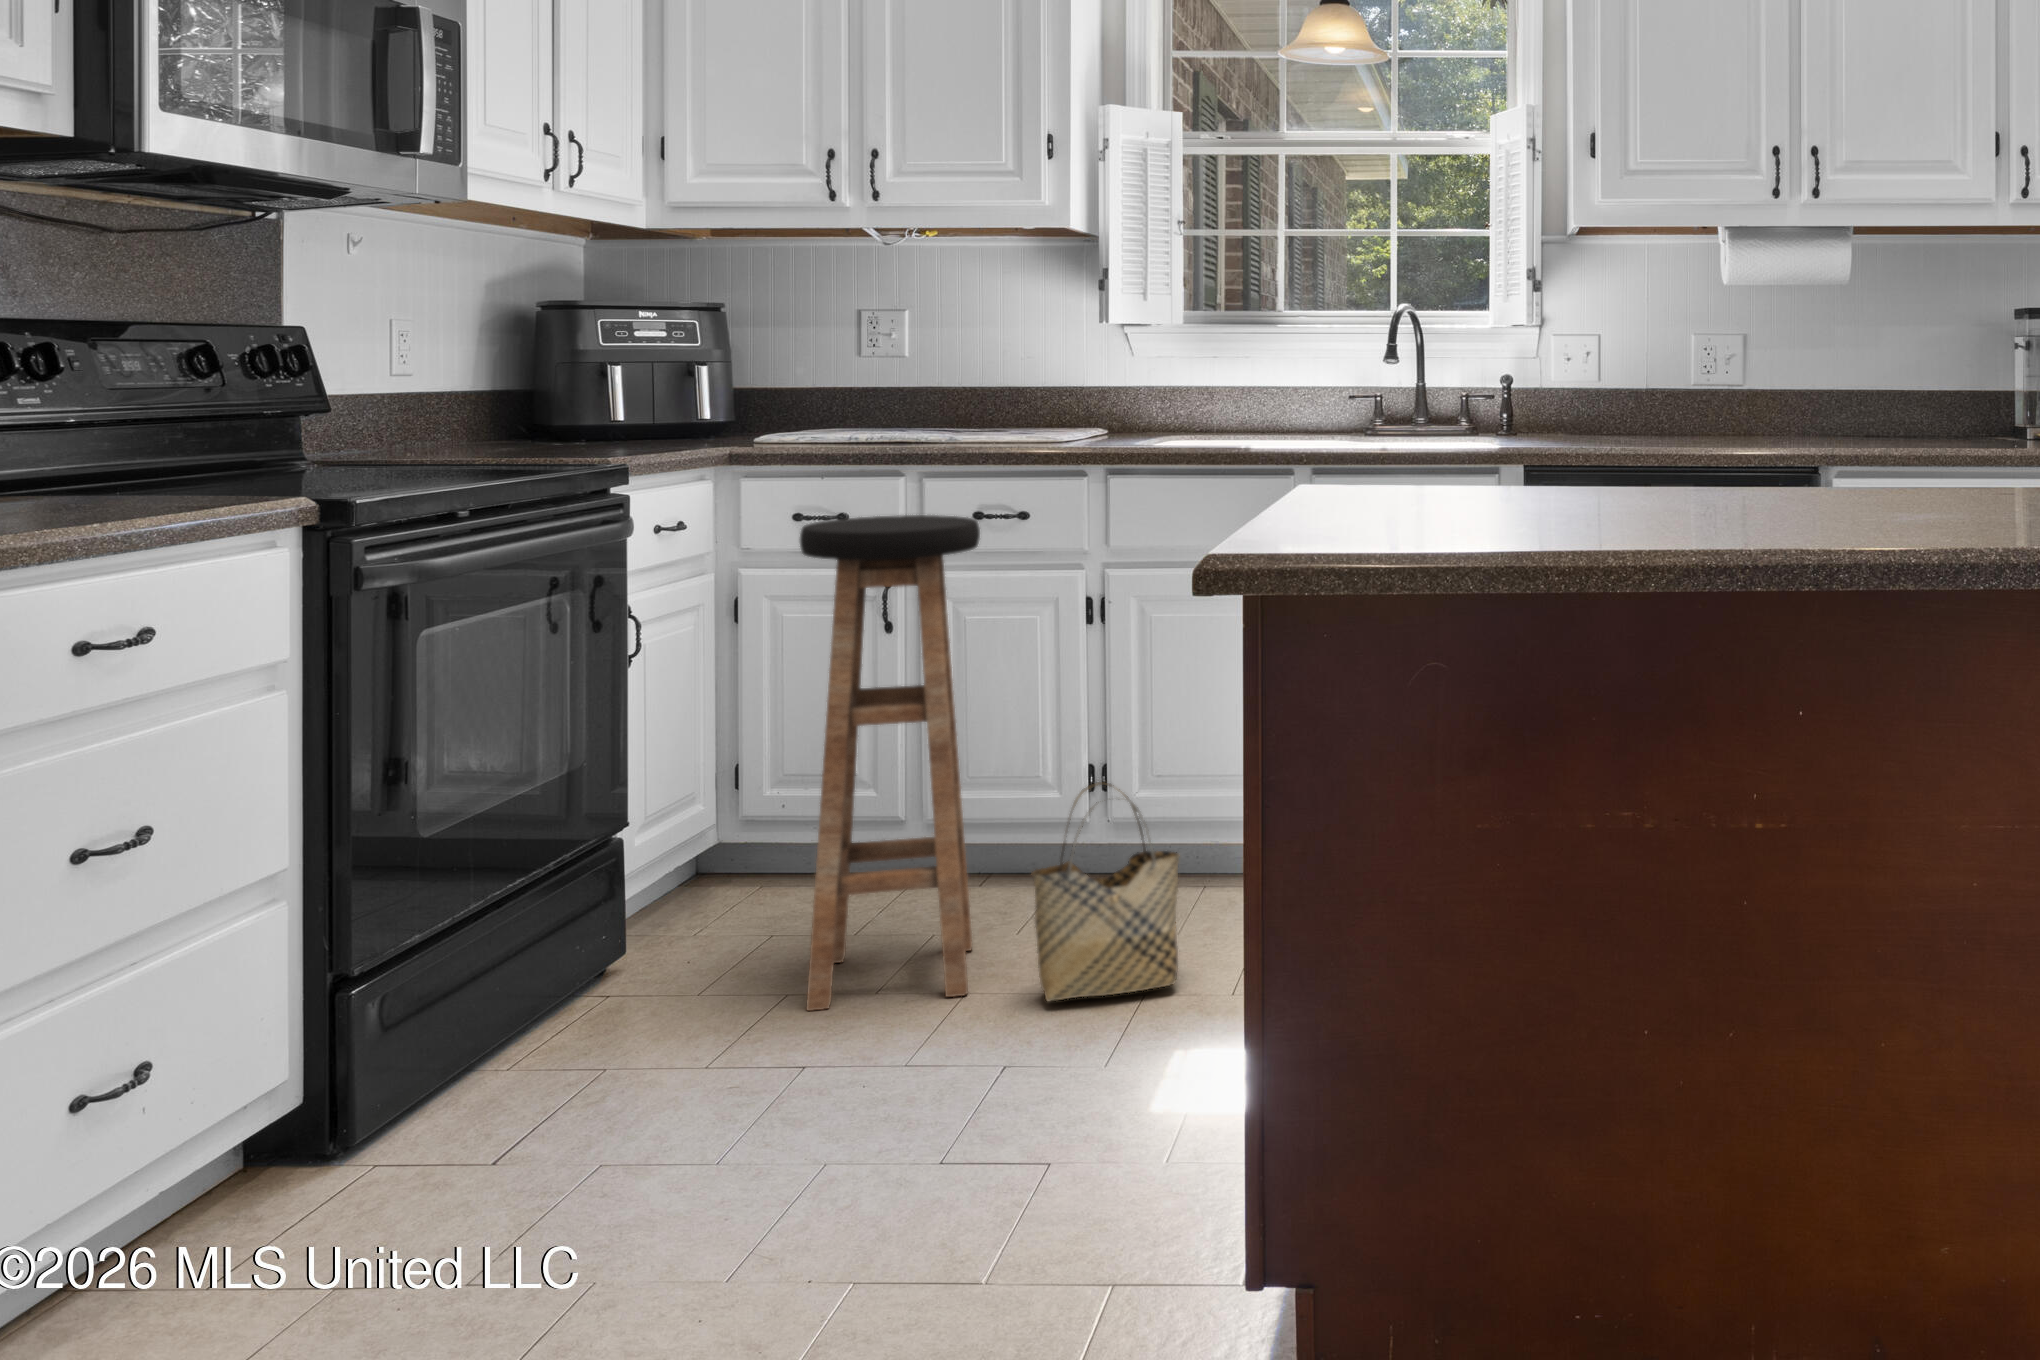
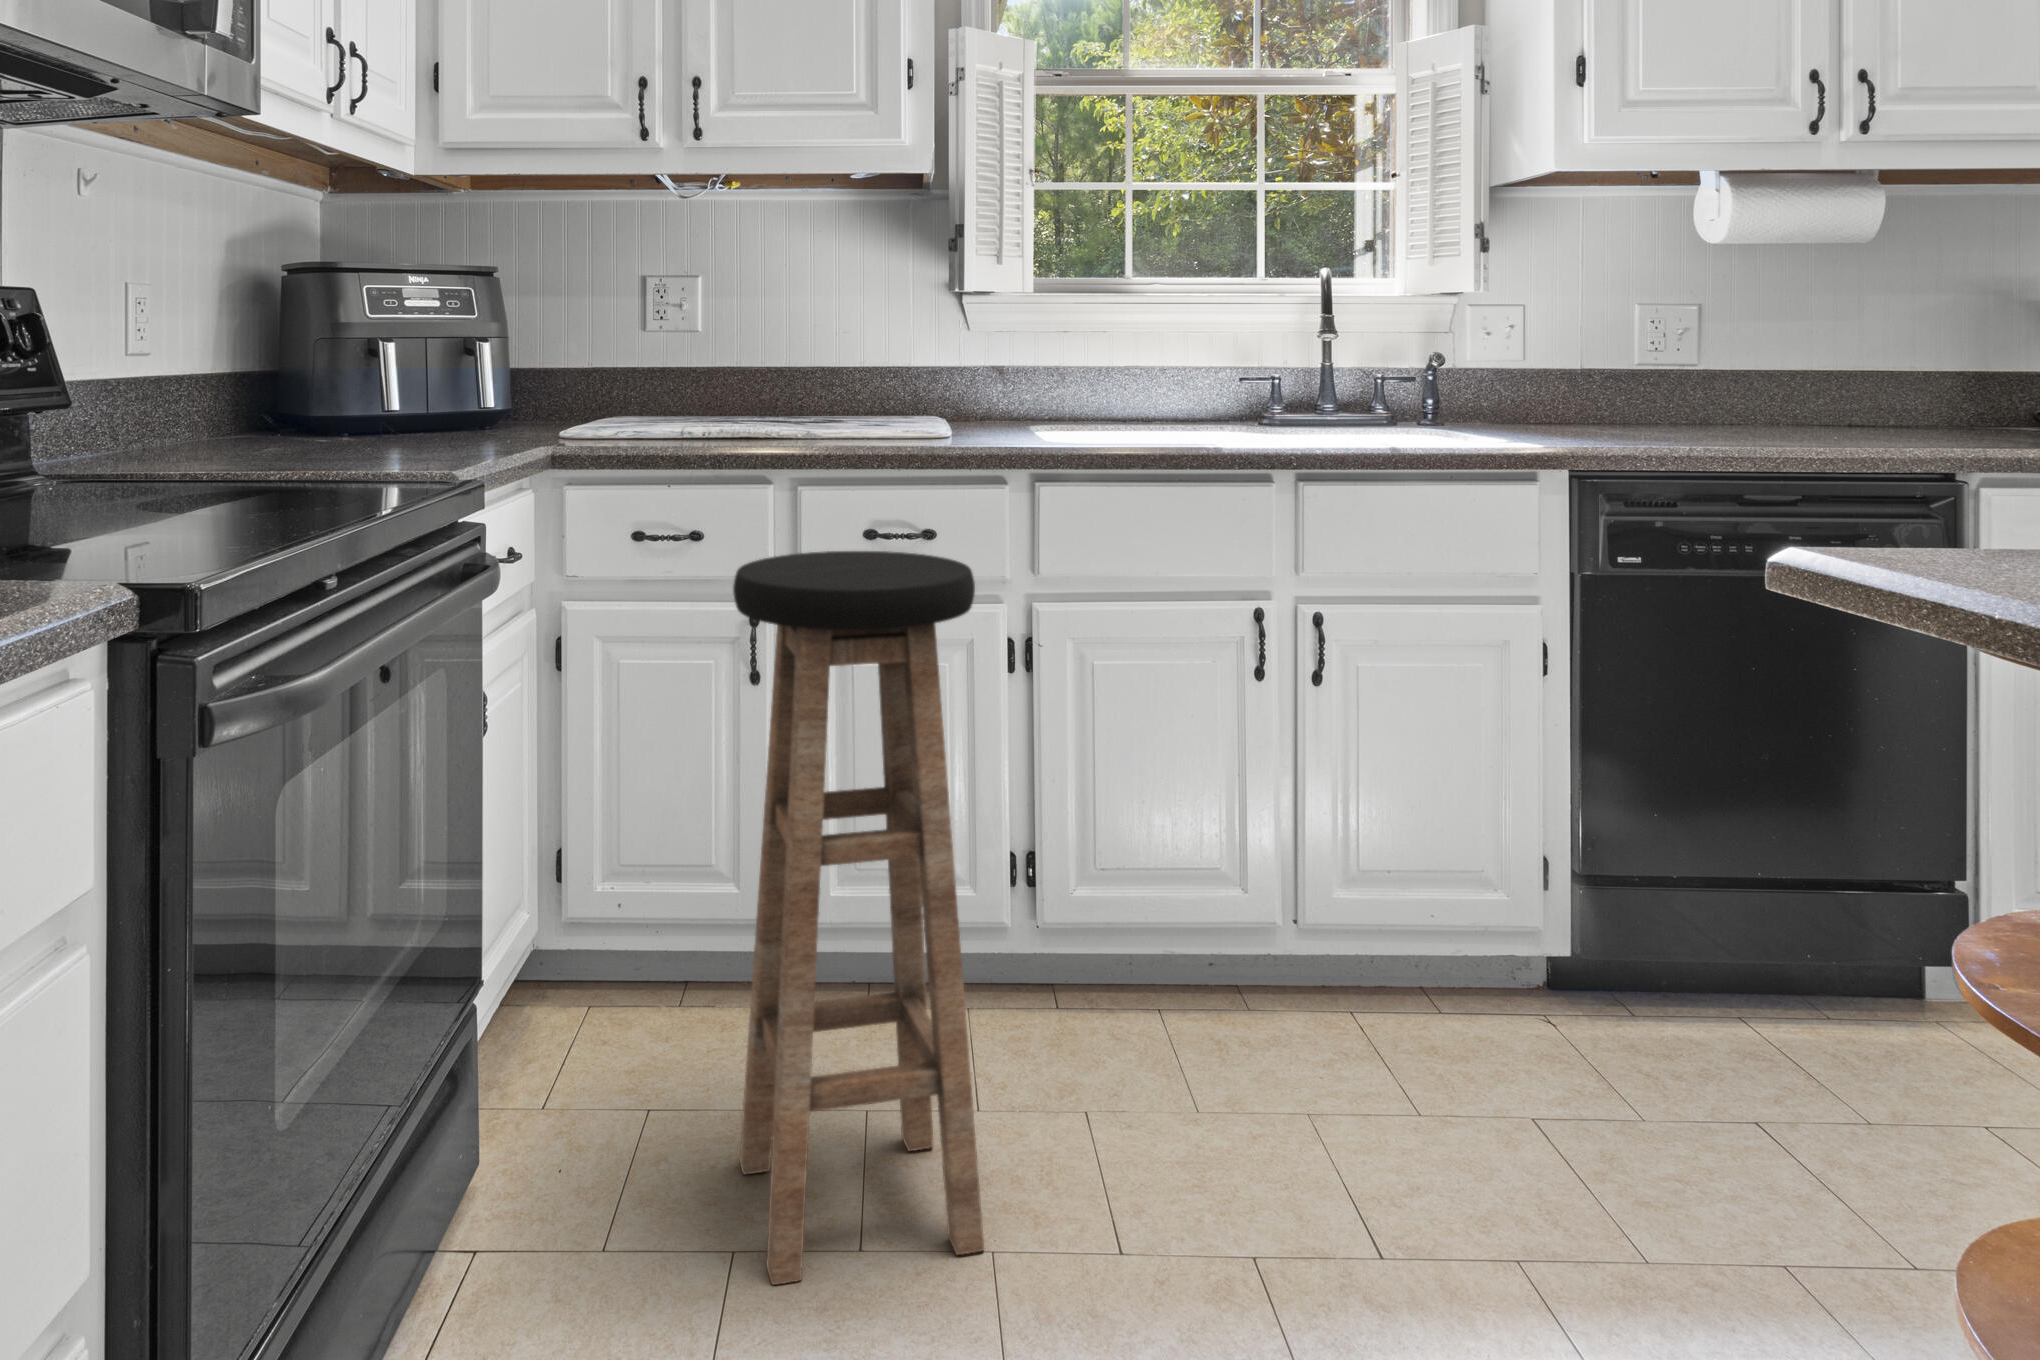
woven basket: present [1032,782,1180,1001] -> none [1084,935,1280,1276]

